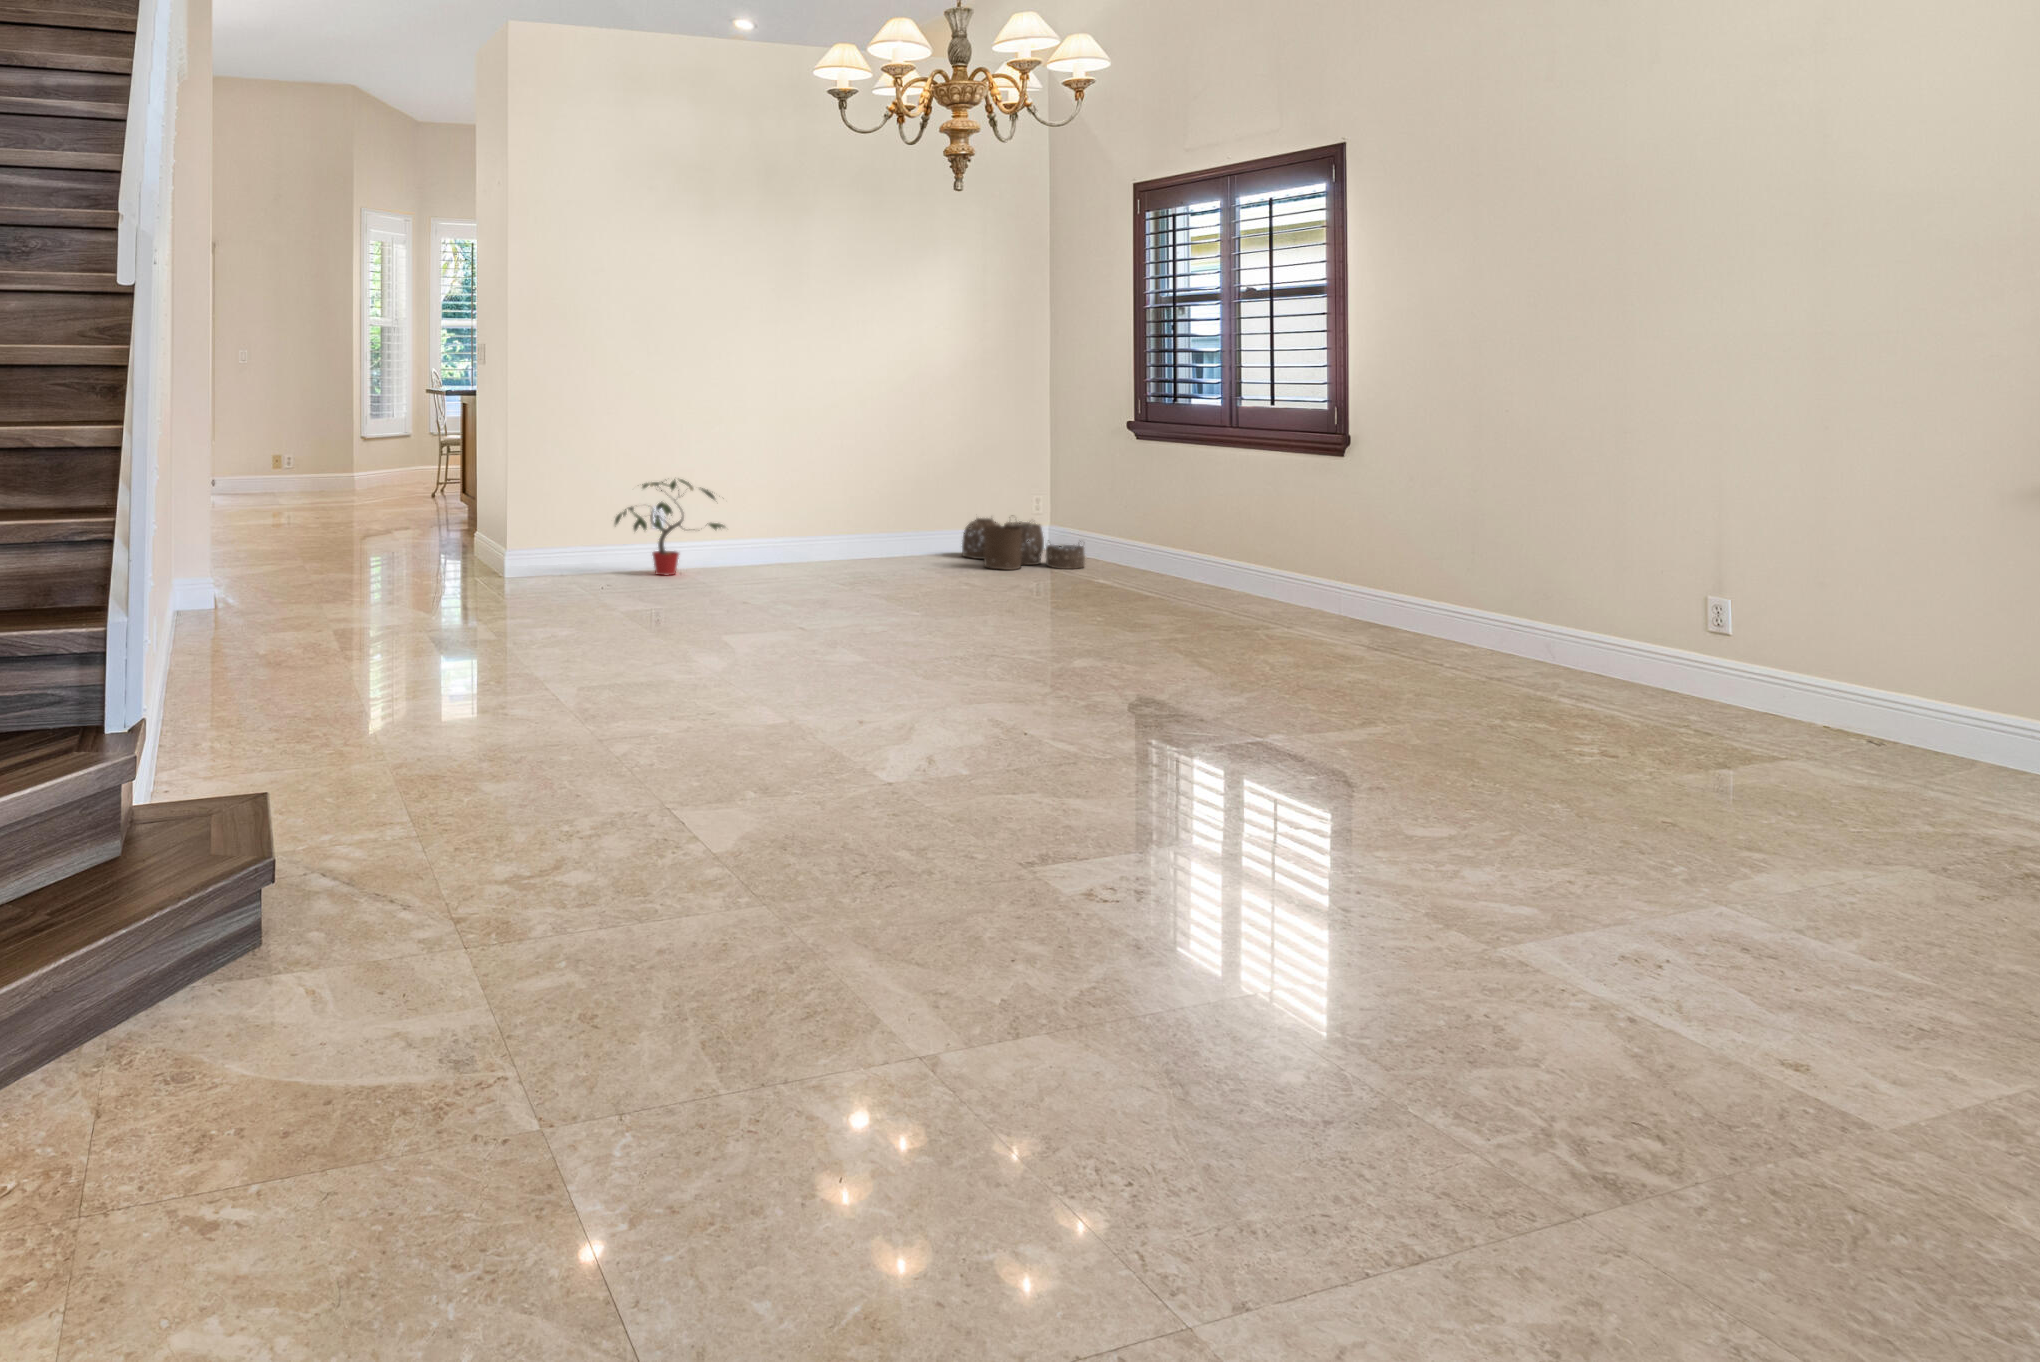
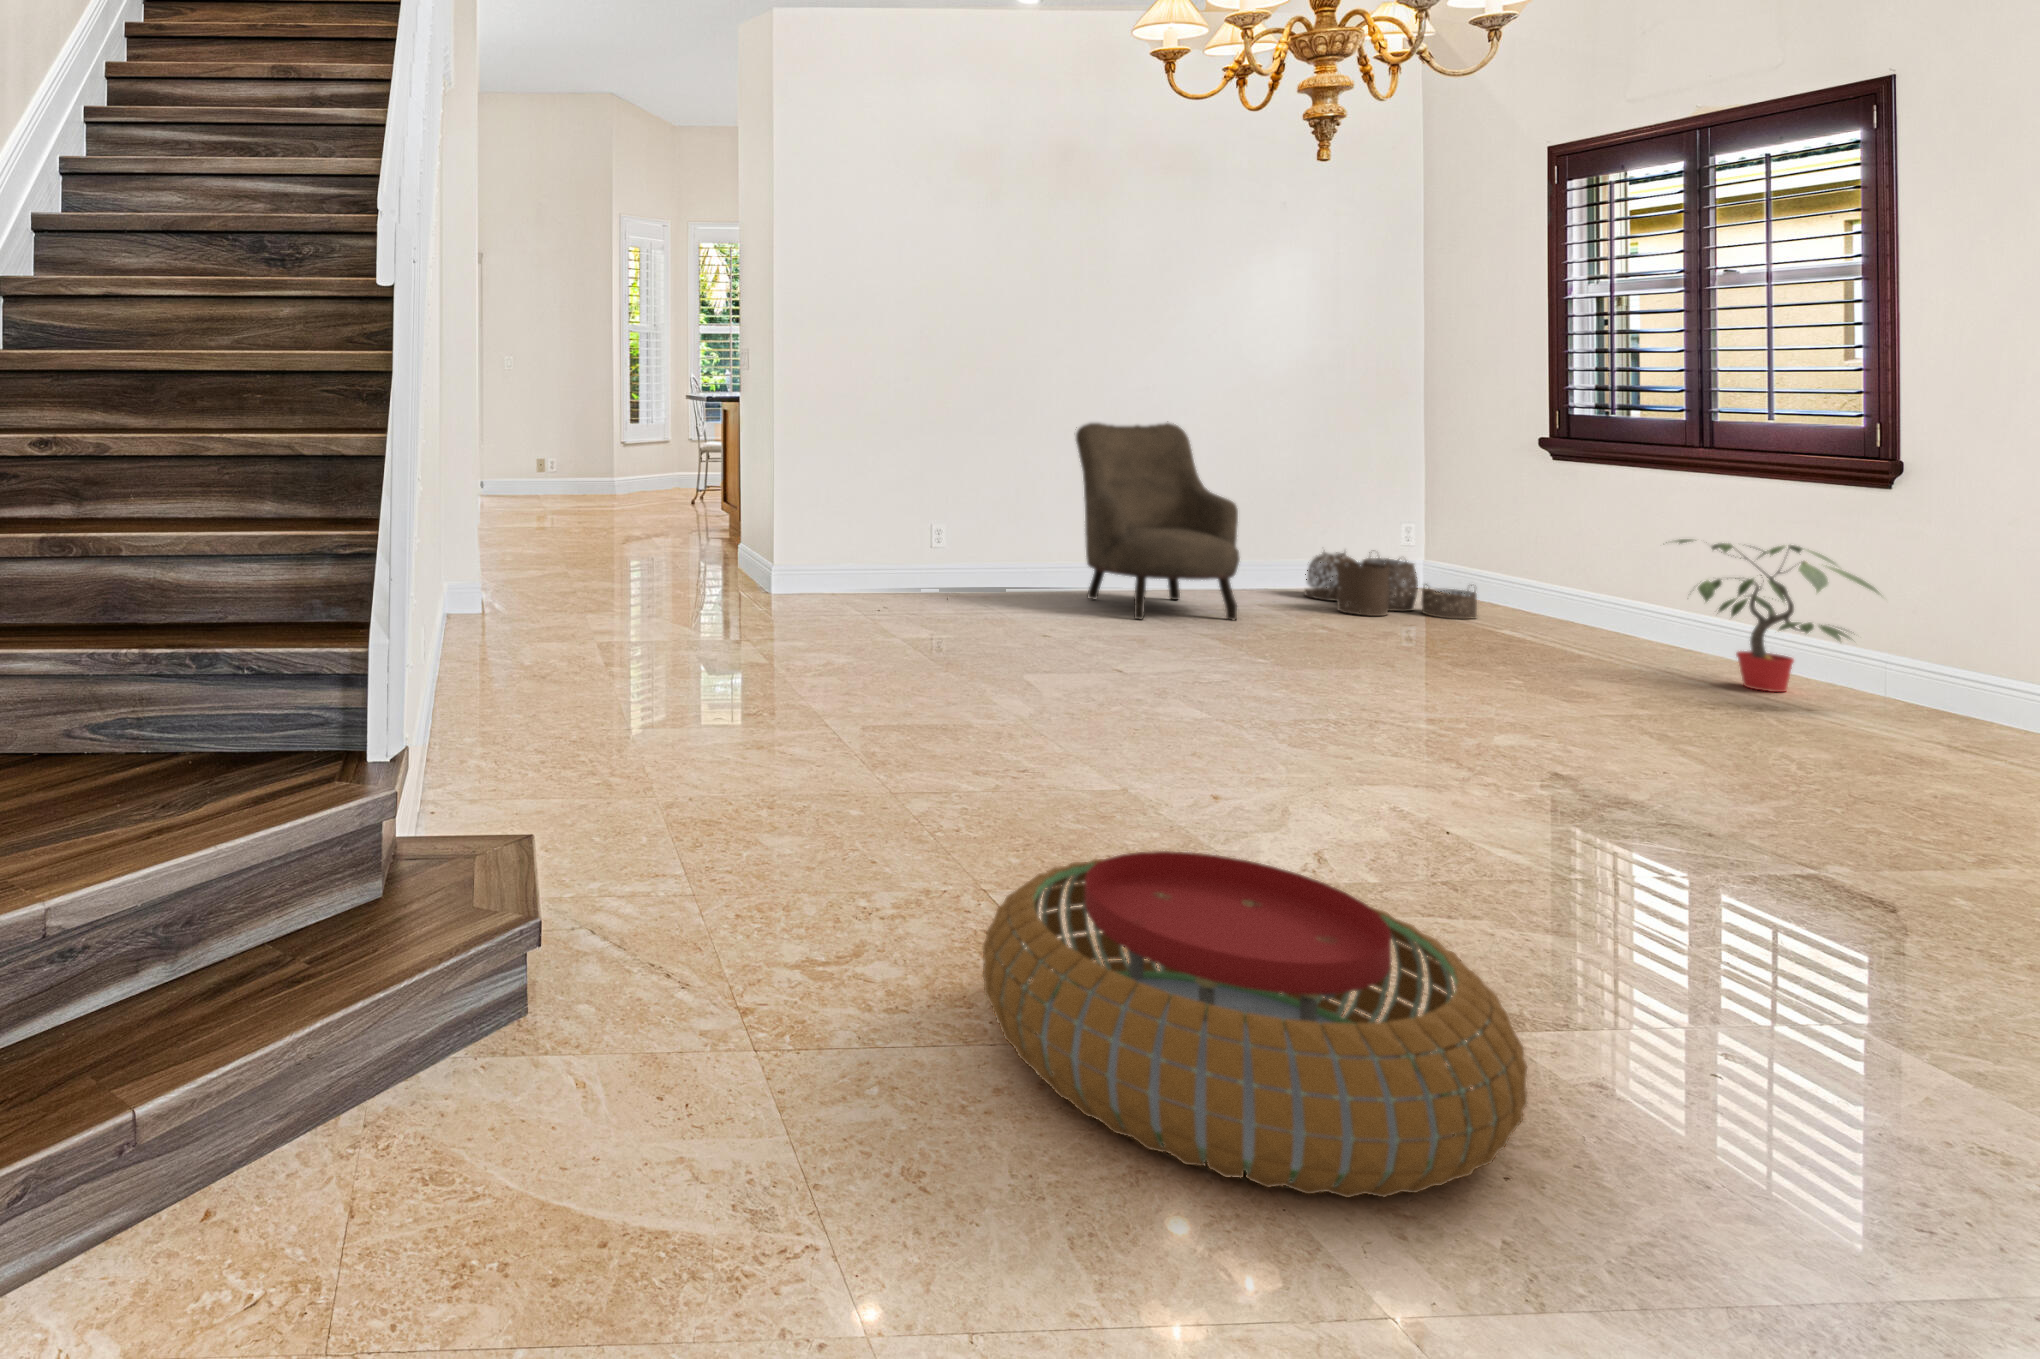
armchair: none [781,406,909,582] -> present [1076,421,1240,620]
potted plant: present [615,479,725,575] -> present [1666,539,1879,692]
pouf: none [654,749,1023,982] -> present [982,851,1527,1198]

